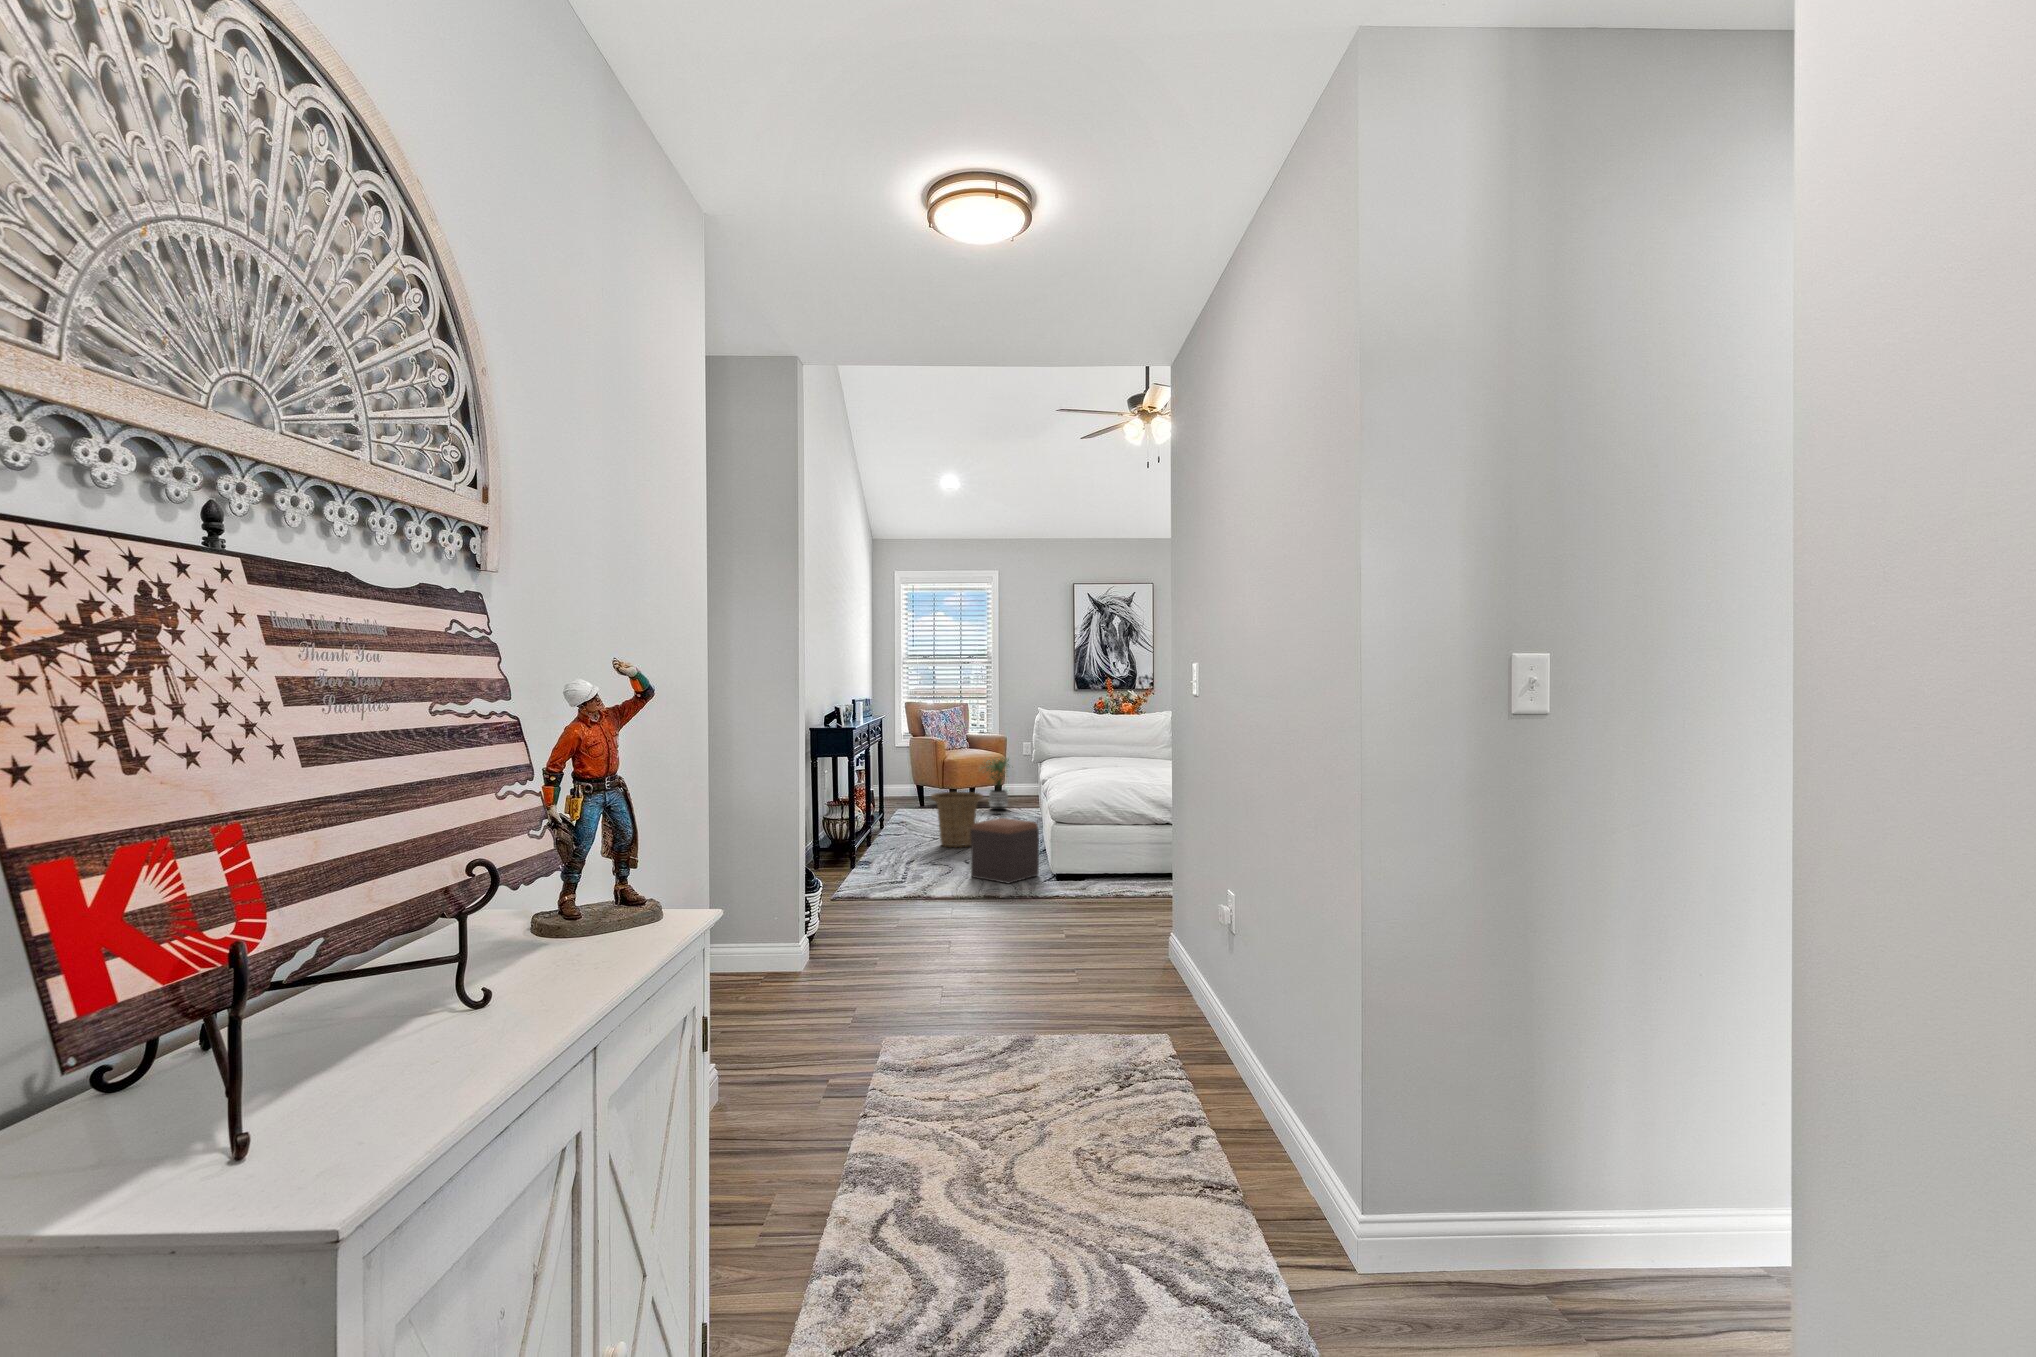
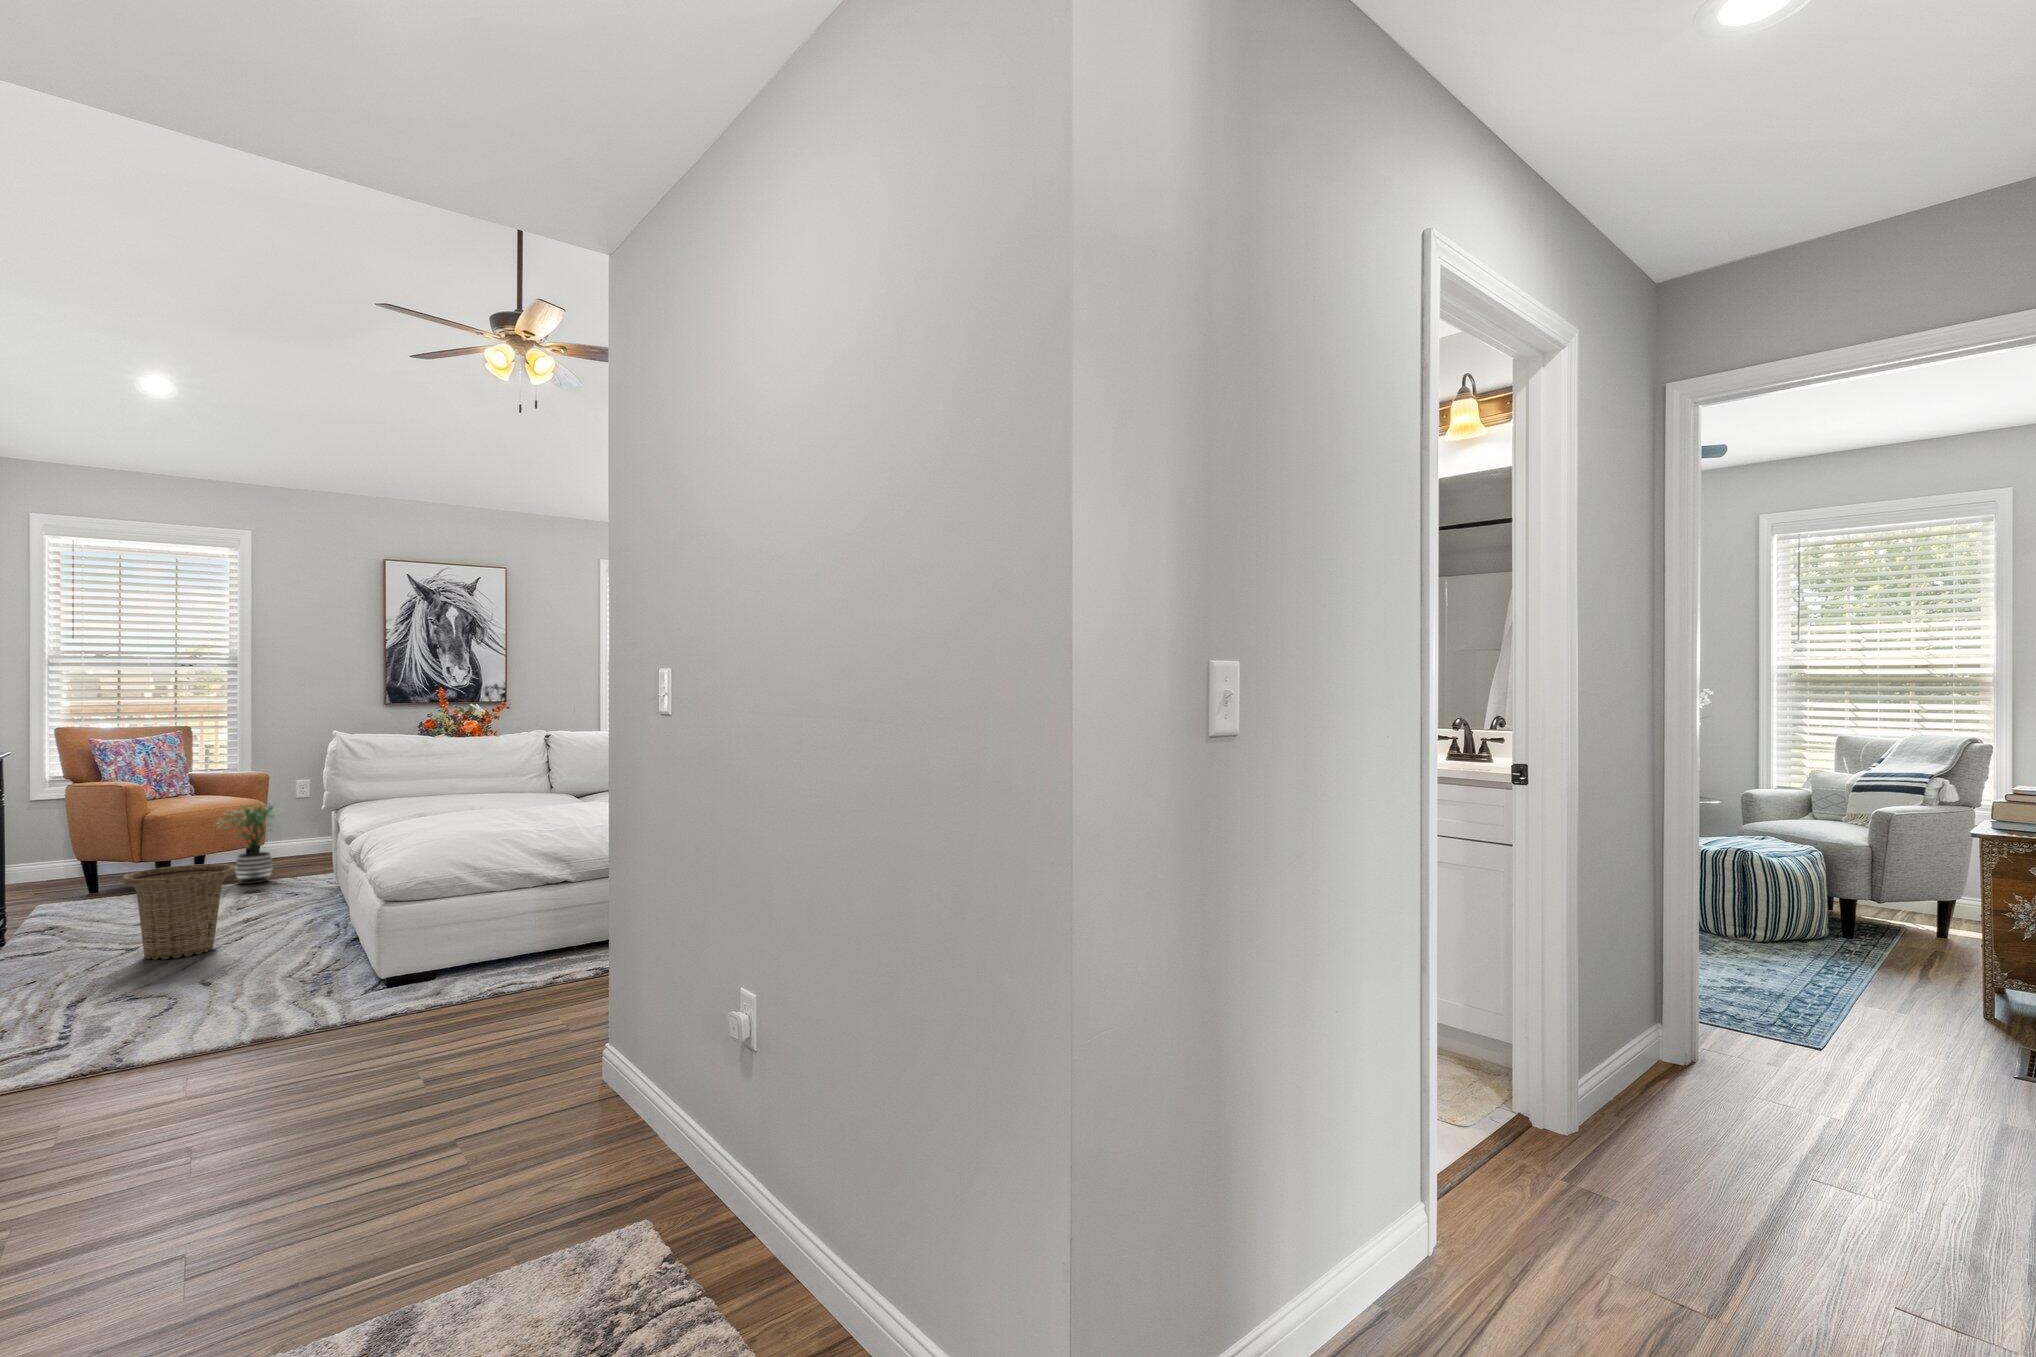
footstool: present [971,818,1039,883] -> none [217,902,354,1009]

